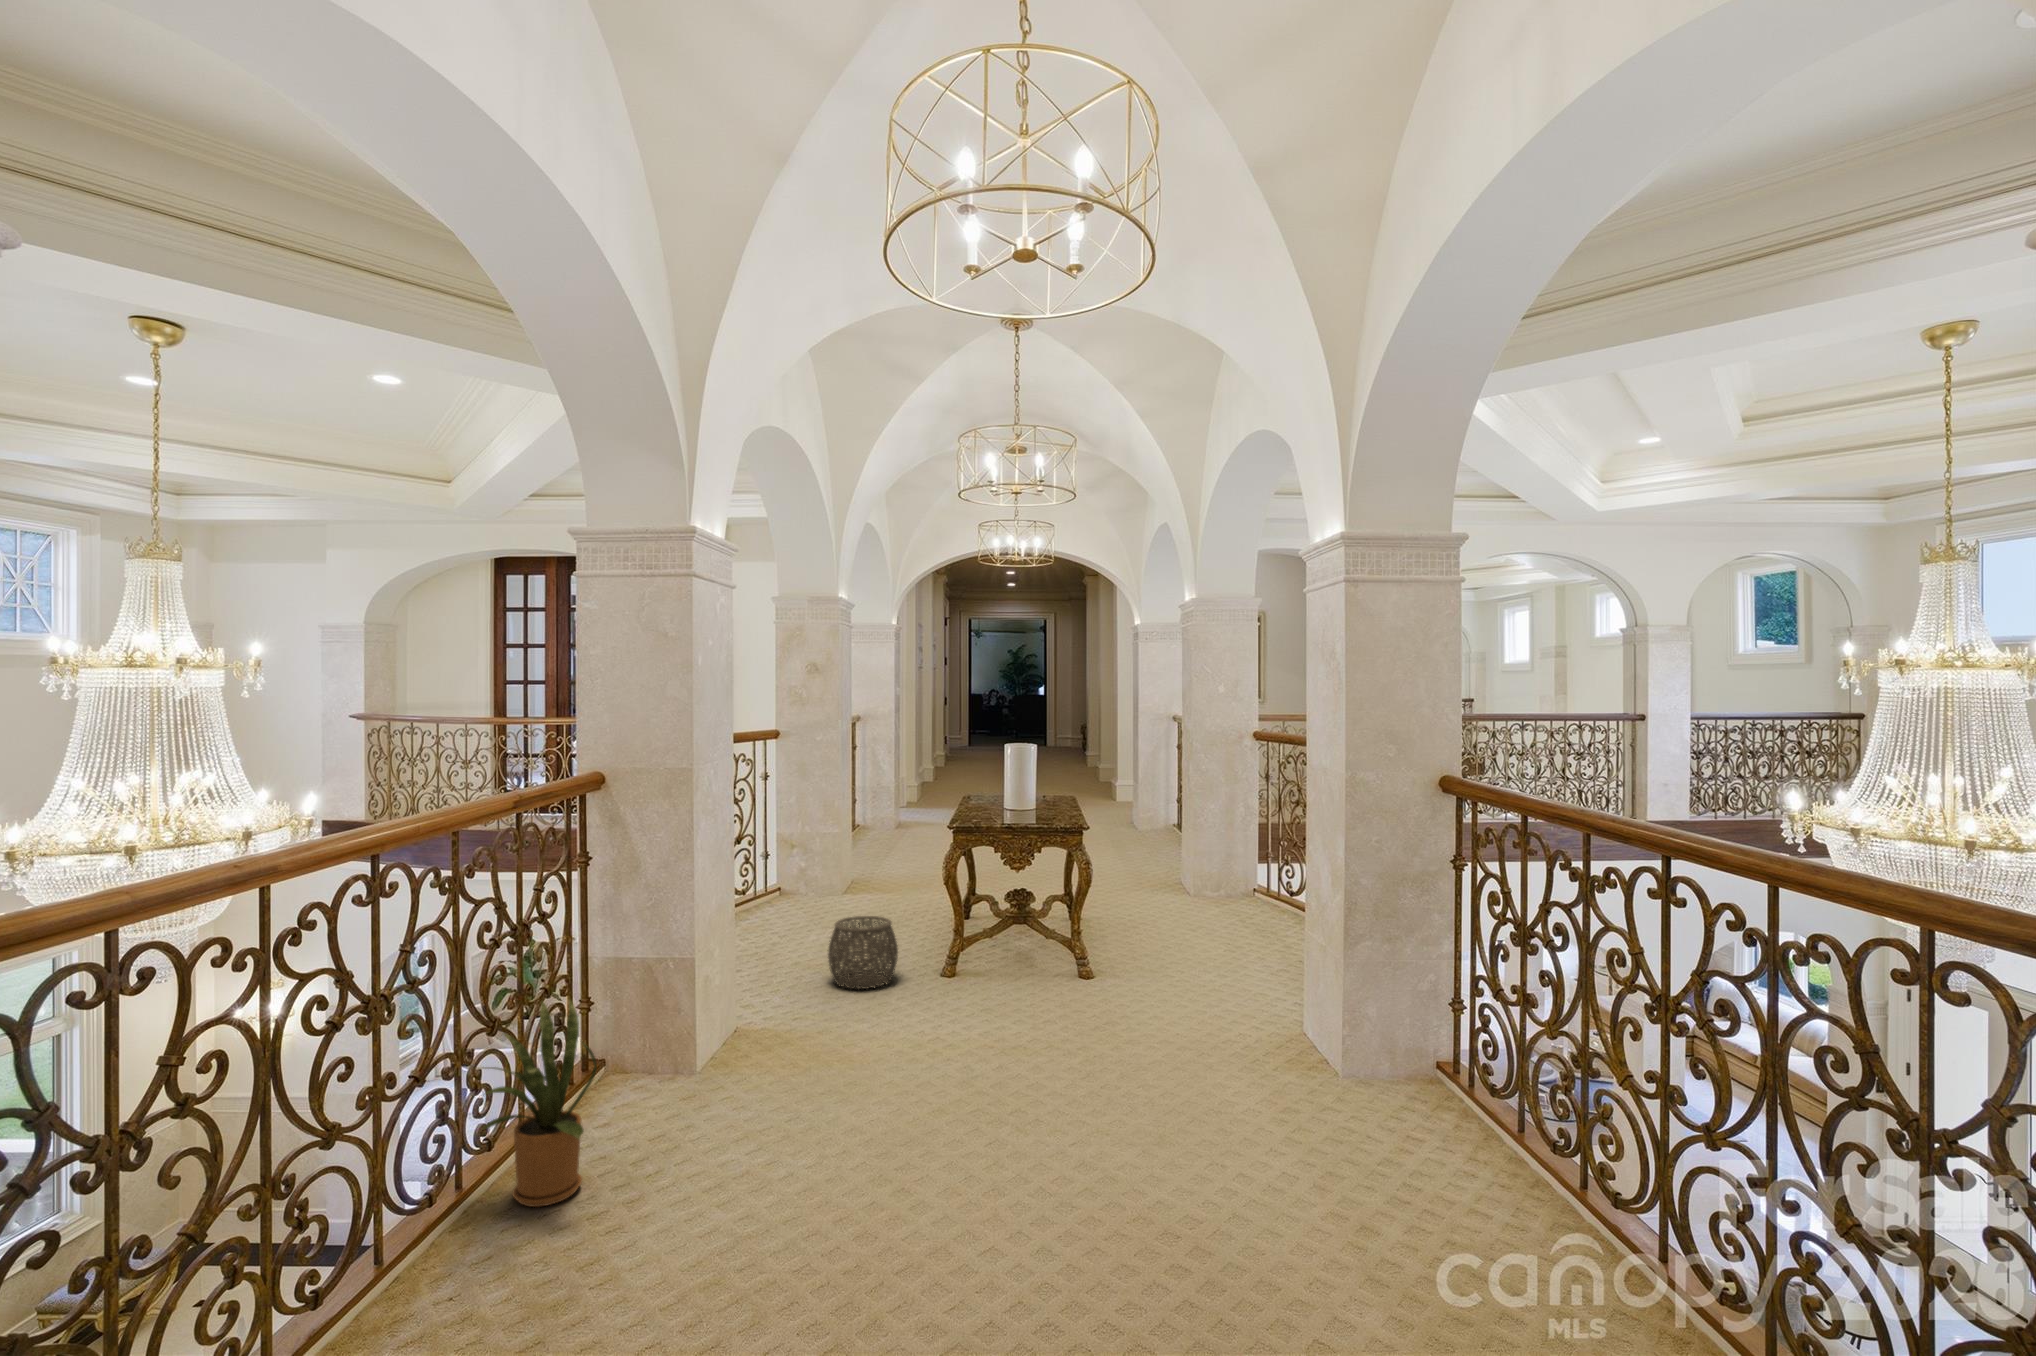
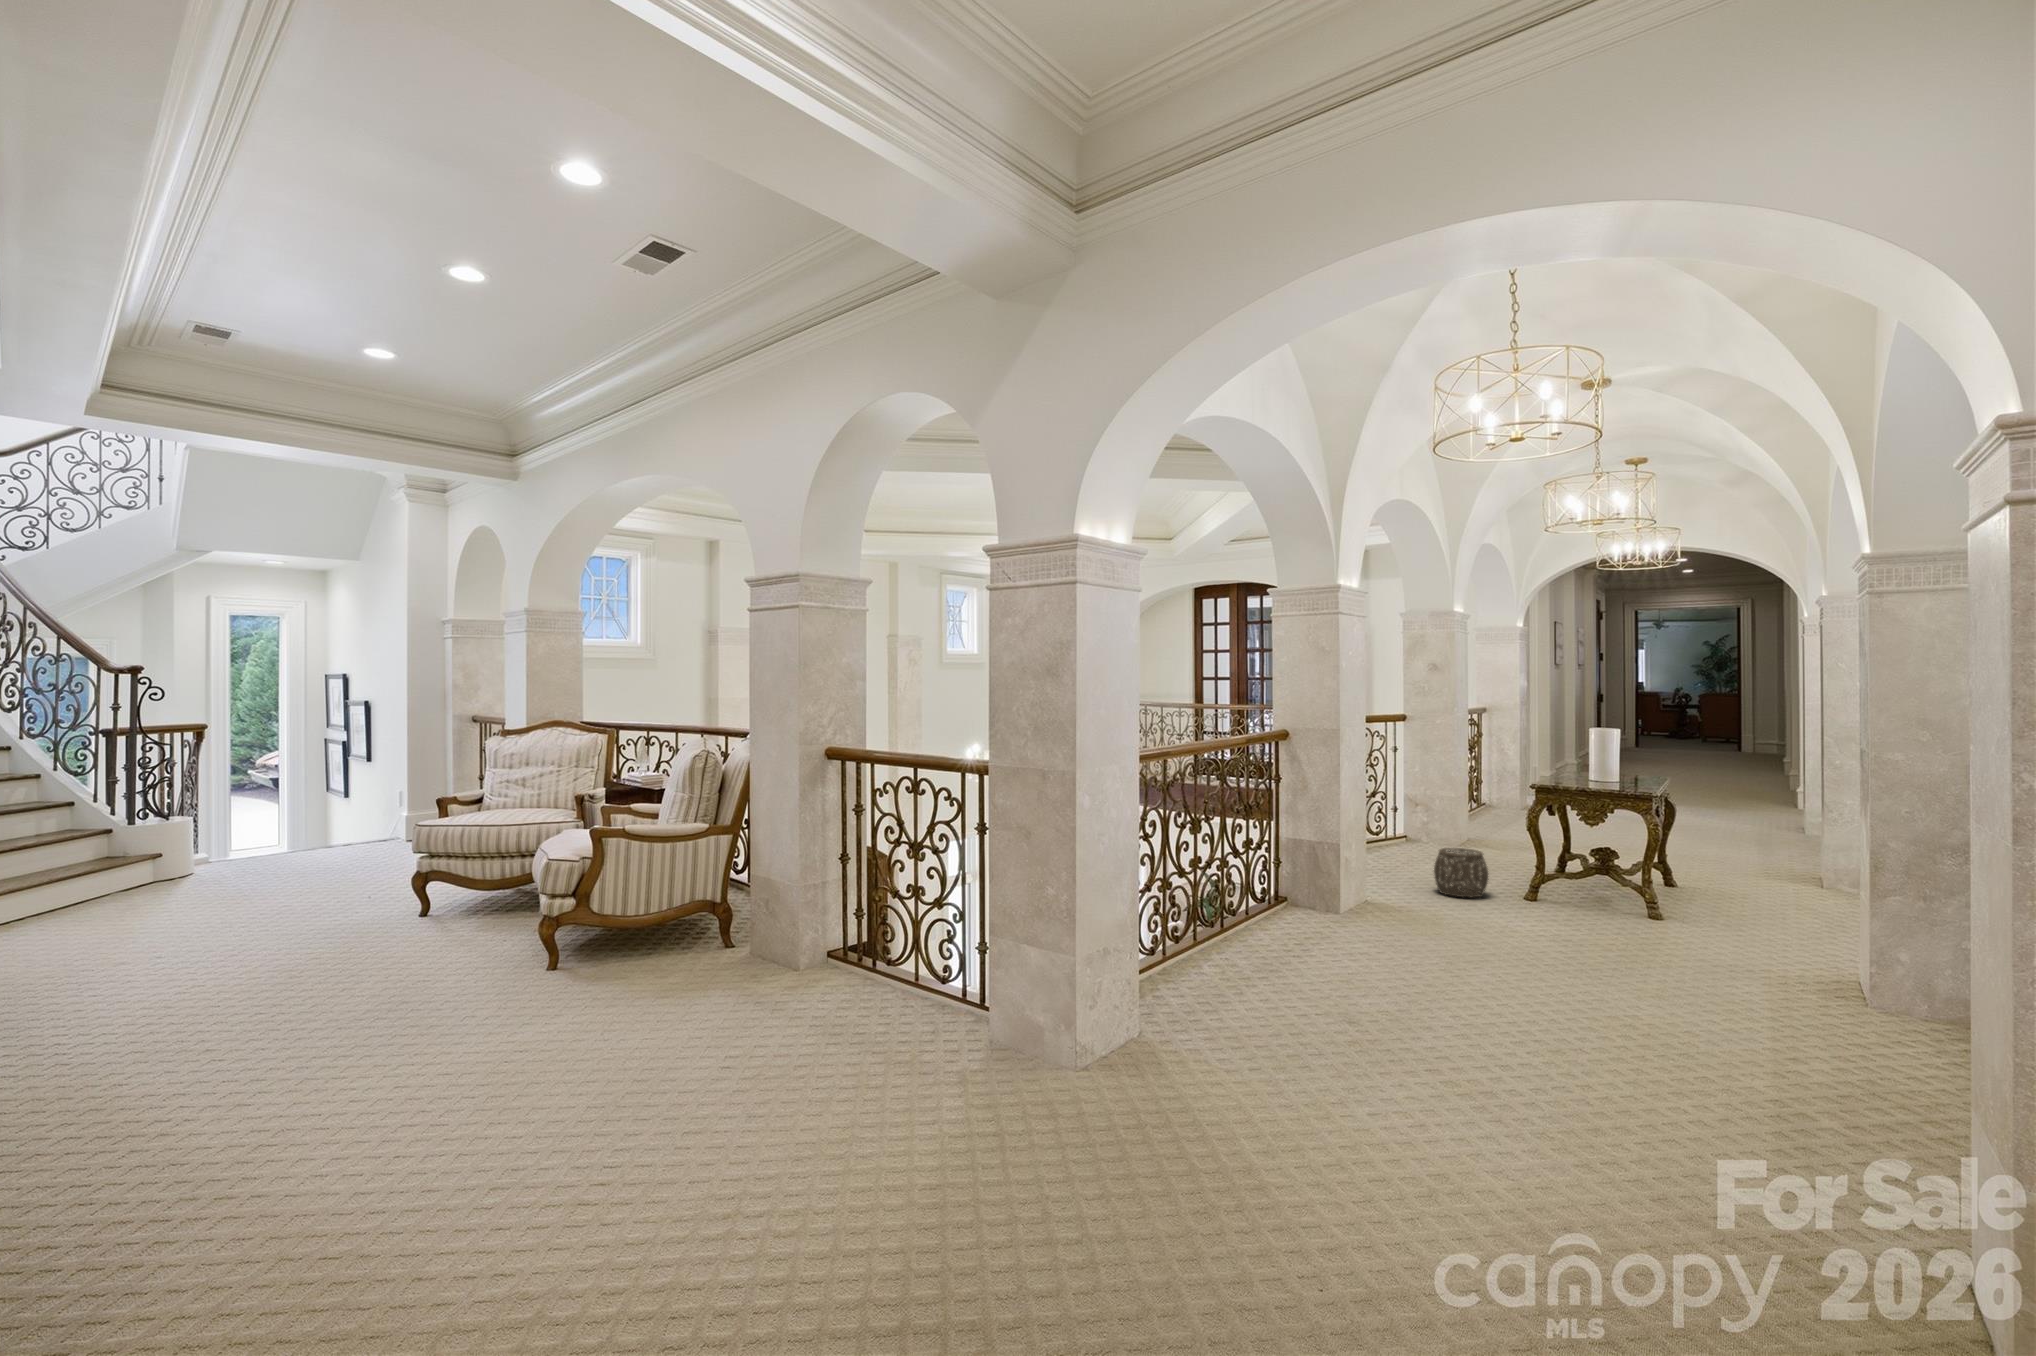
house plant: present [482,1001,597,1207] -> none [1222,849,1286,950]

